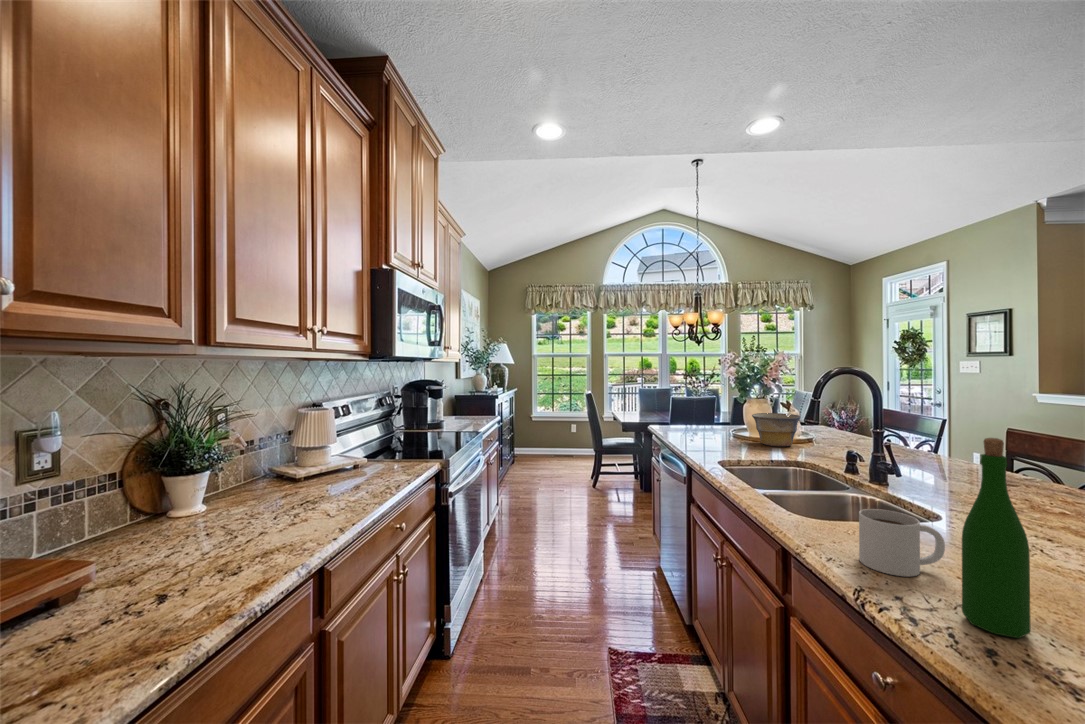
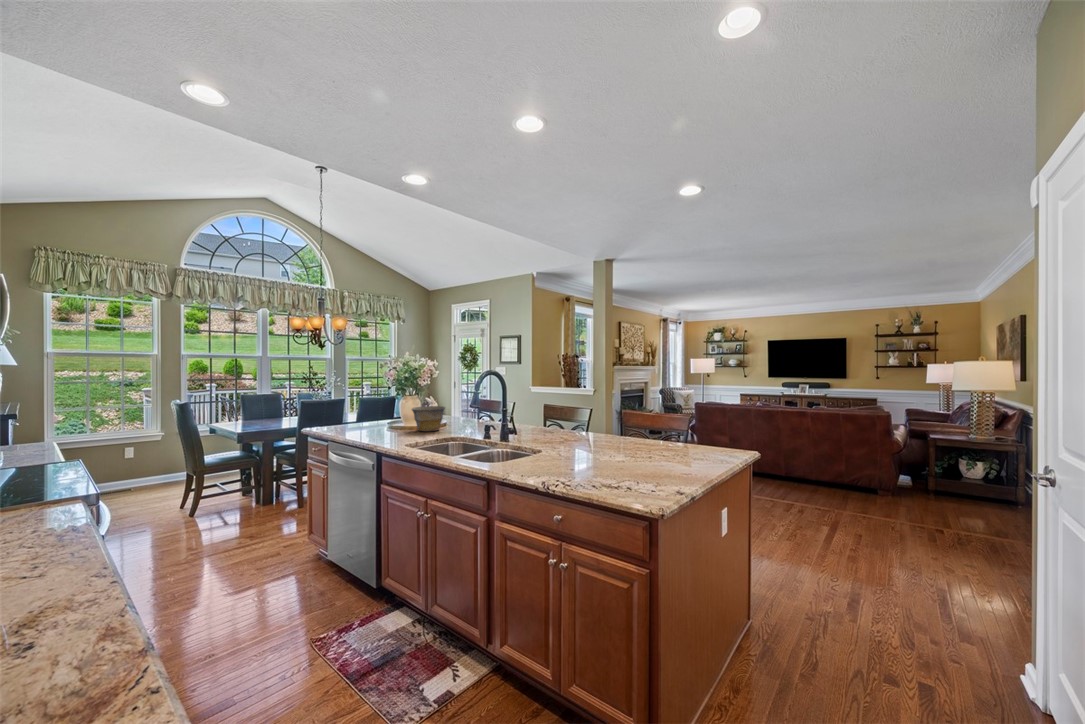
wine bottle: present [962,438,1031,638] -> none [579,400,599,481]
mug: present [859,509,945,576] -> none [532,445,563,474]

